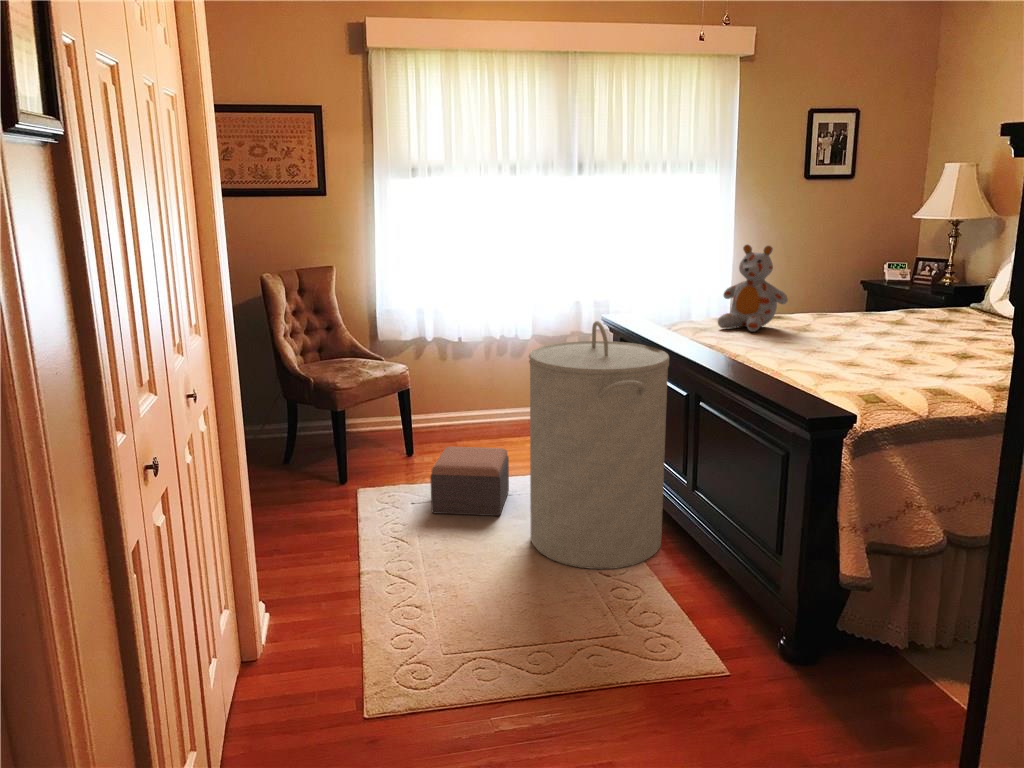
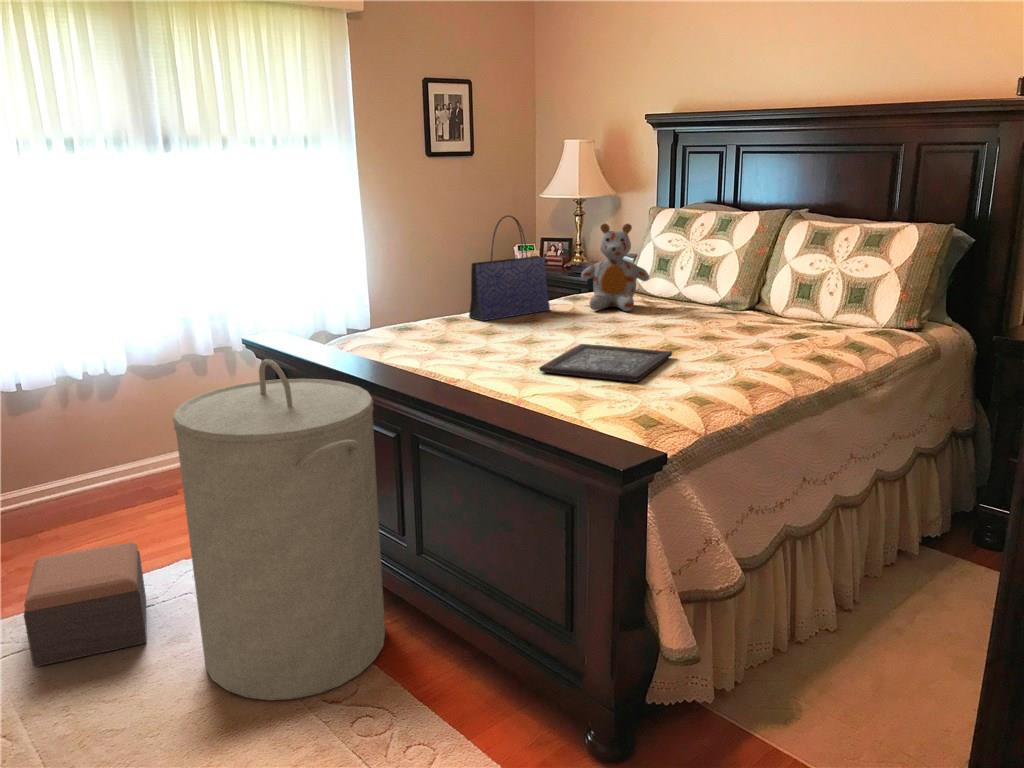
tote bag: none [795,230,882,321] -> present [469,215,550,321]
stuffed bear: present [718,245,788,332] -> present [581,223,649,311]
tray: none [814,342,953,371] -> present [539,344,672,382]

